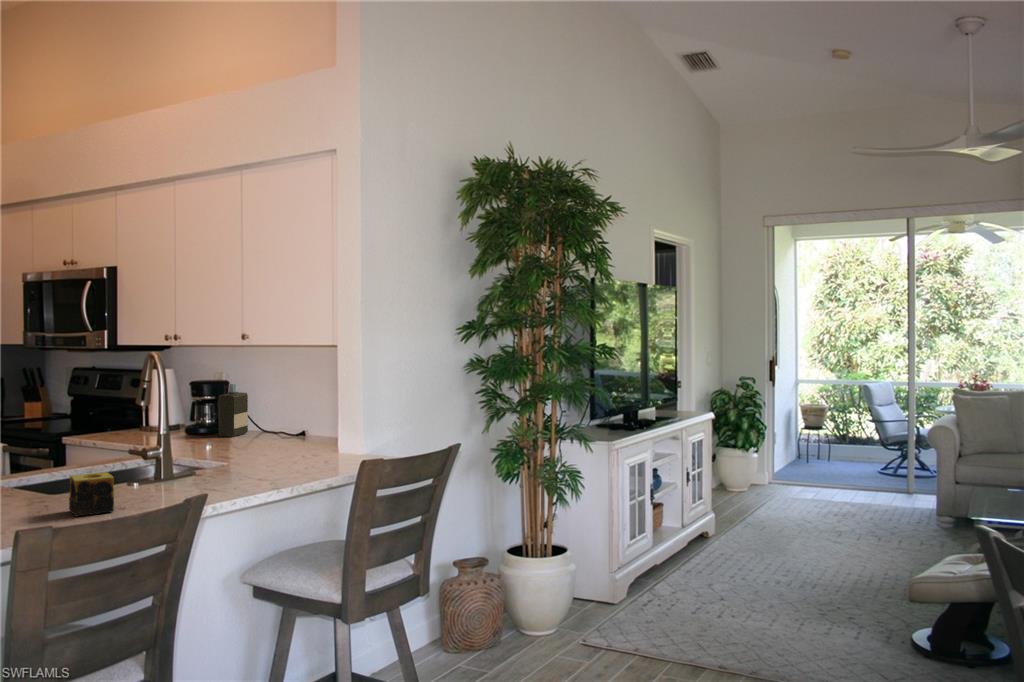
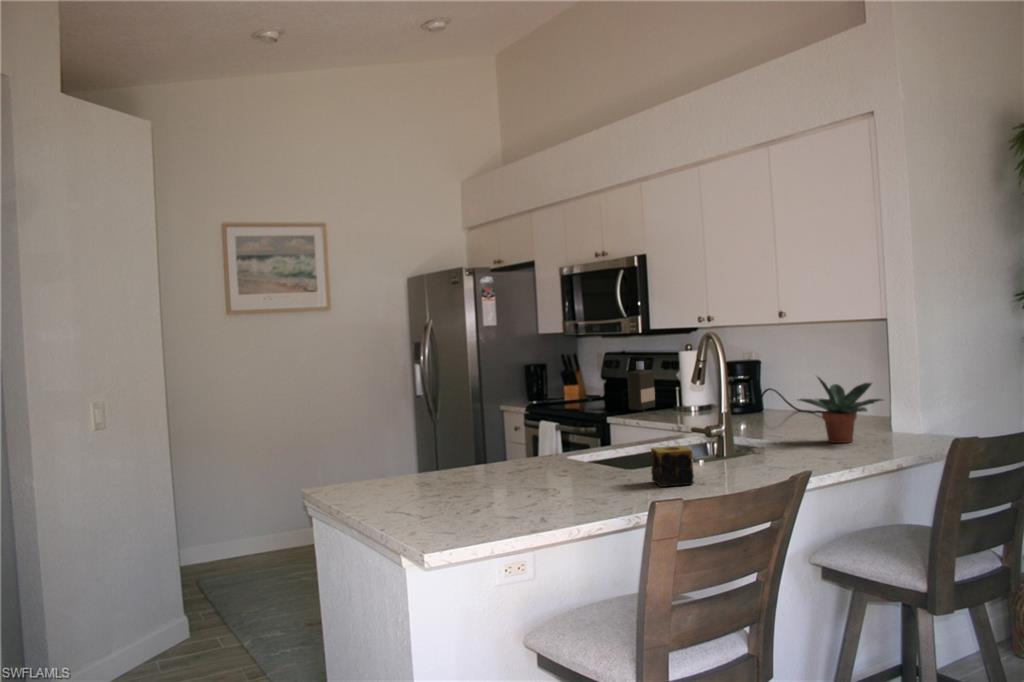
bottle: present [219,383,248,437] -> present [627,361,655,410]
potted plant: none [246,399,325,462] -> present [799,377,882,443]

